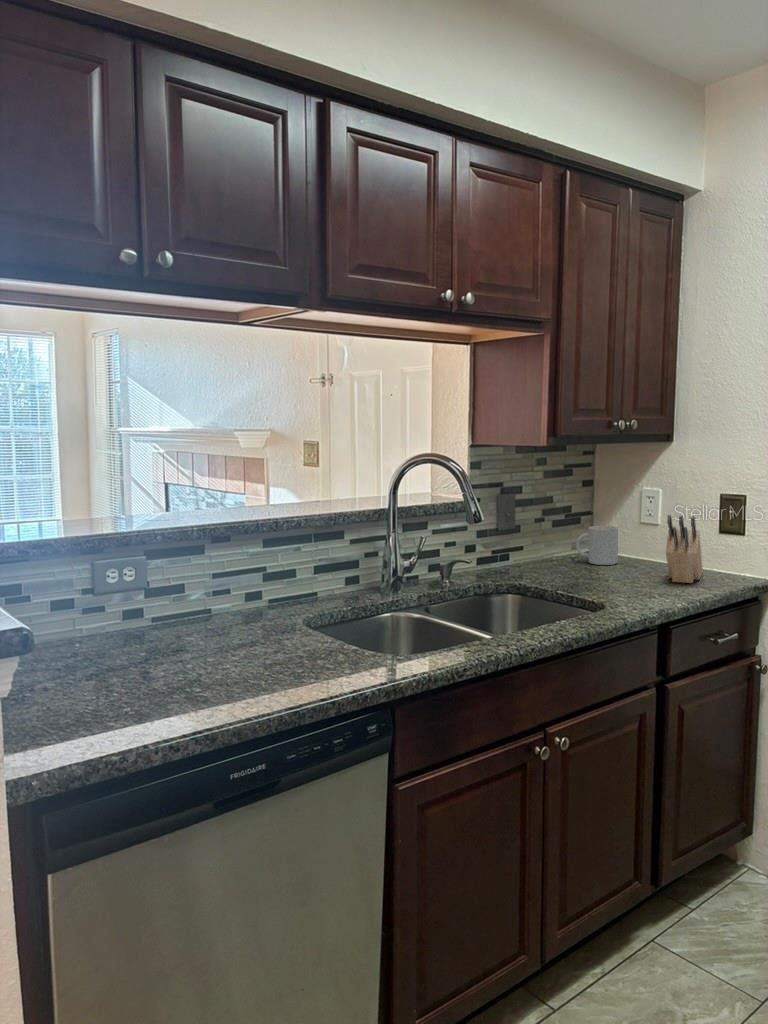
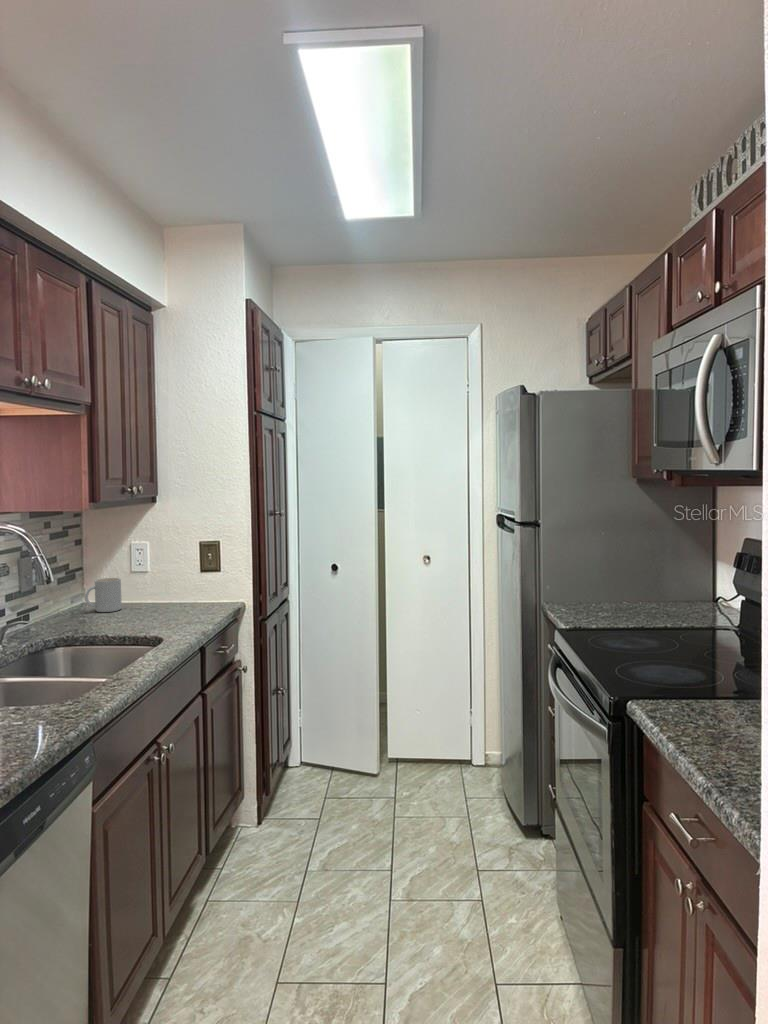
knife block: present [666,515,703,583] -> none [172,563,205,615]

